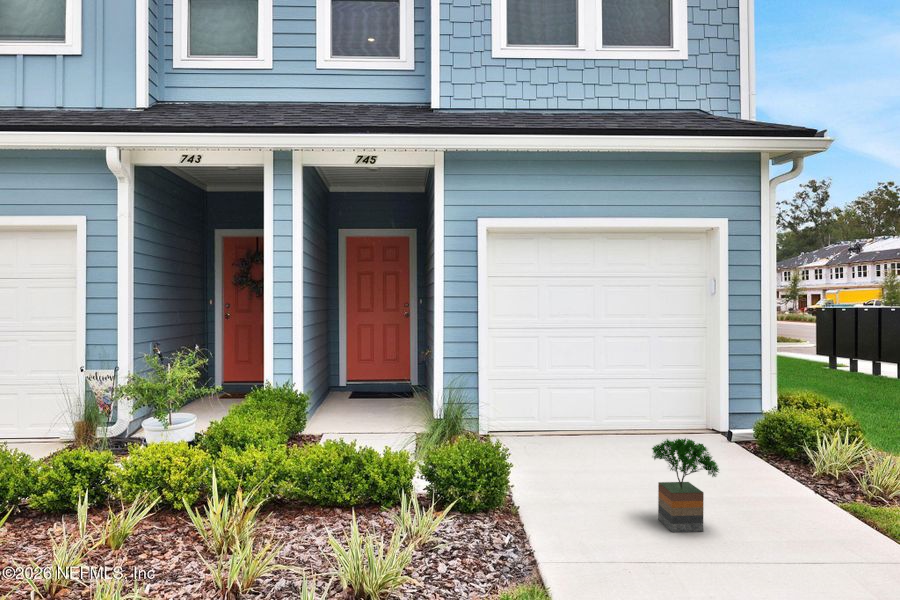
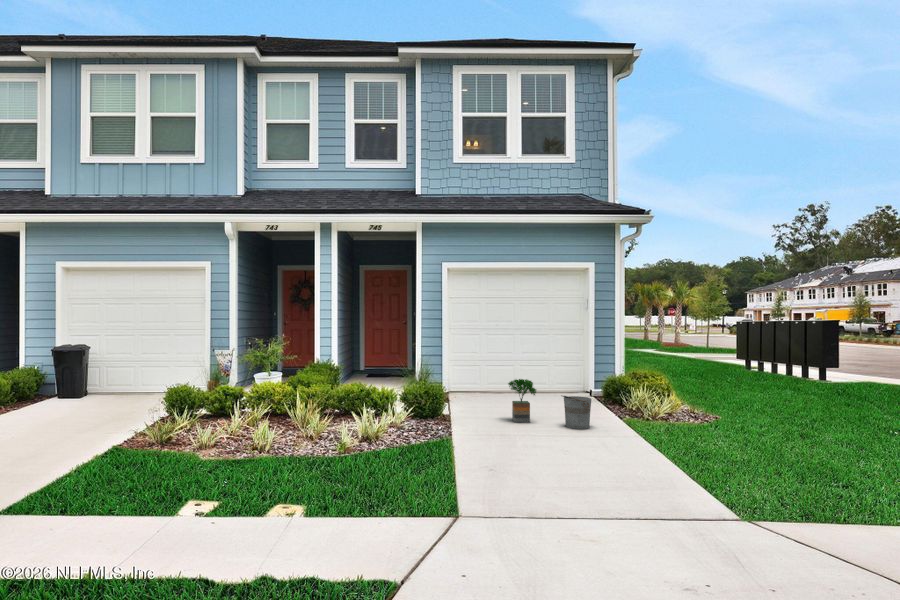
bucket: none [775,478,854,558] -> present [563,396,591,429]

